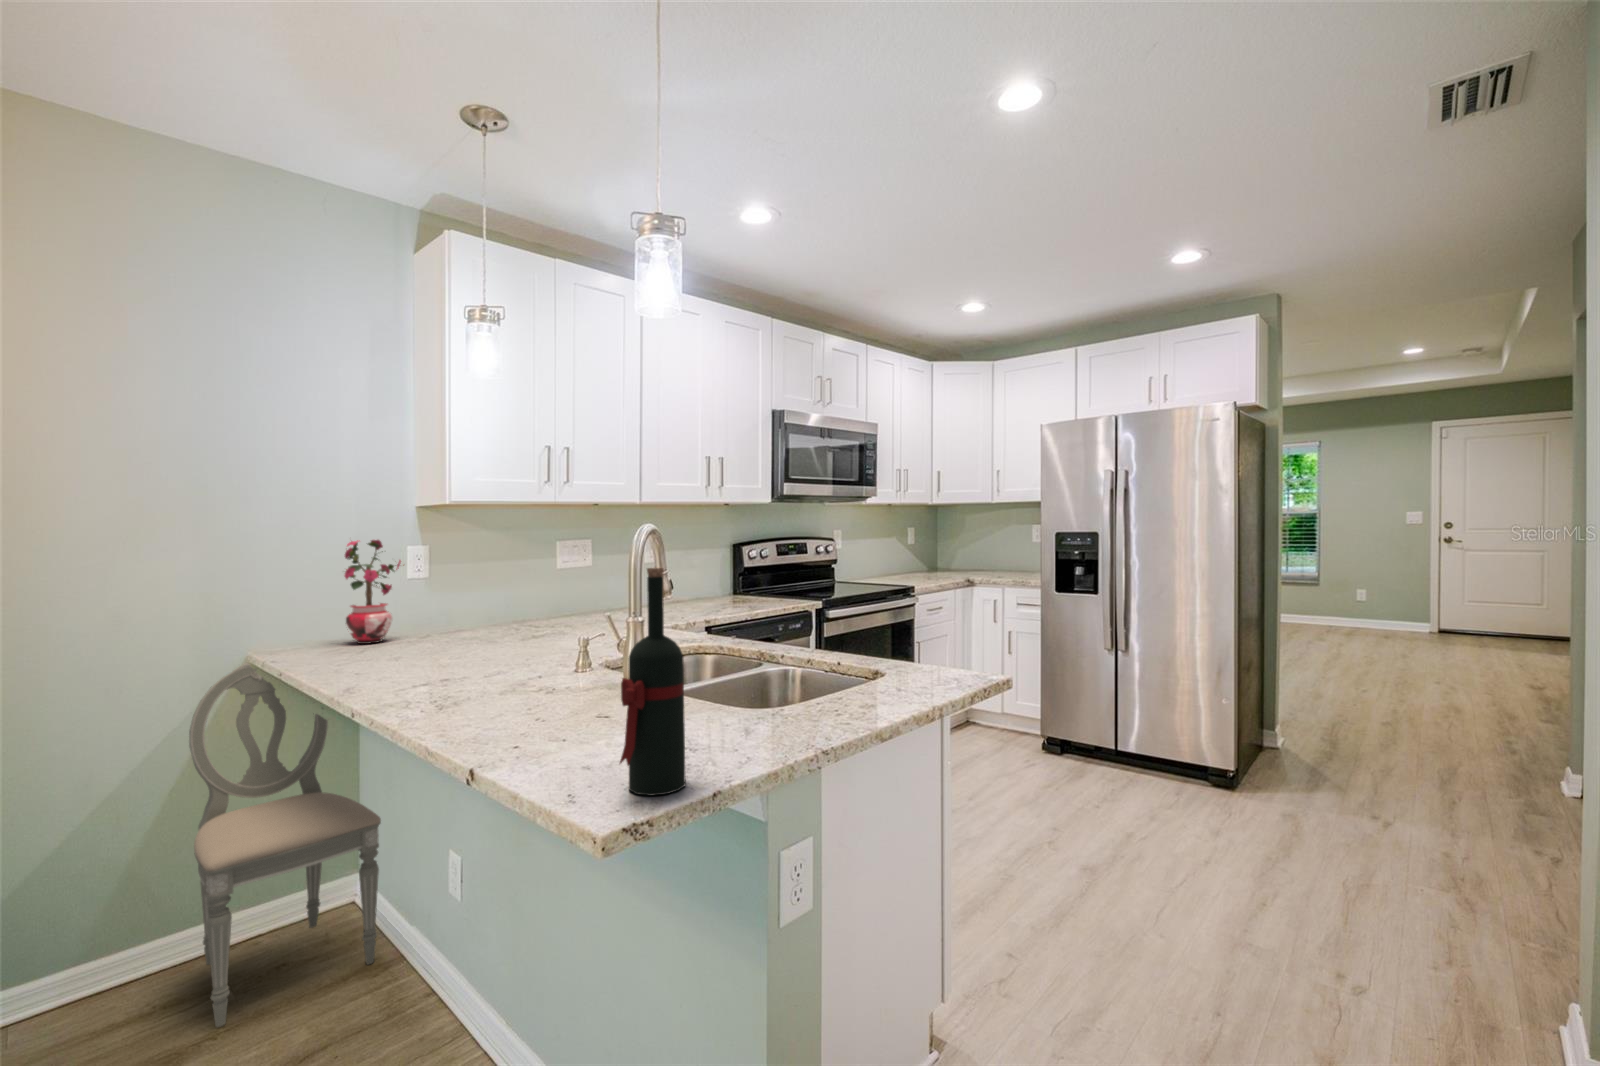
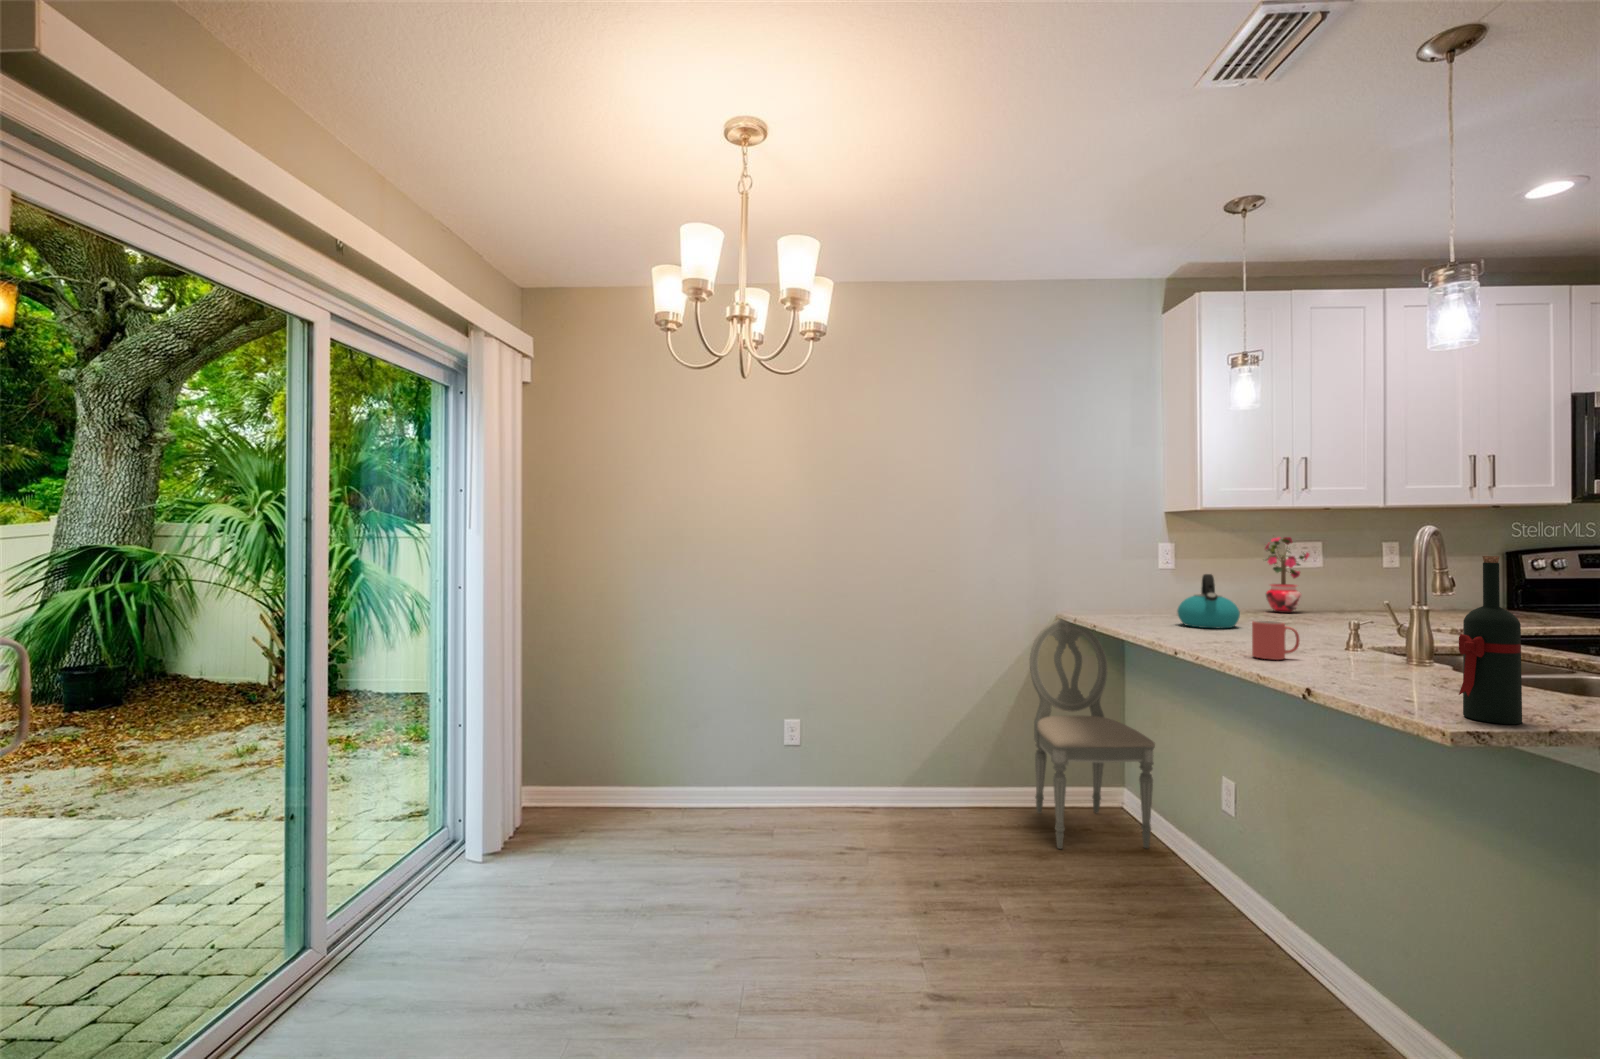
potted plant: present [345,540,401,644] -> present [1265,537,1309,613]
kettle: none [404,585,482,657] -> present [1177,574,1240,629]
mug: none [446,654,506,710] -> present [1252,620,1300,660]

